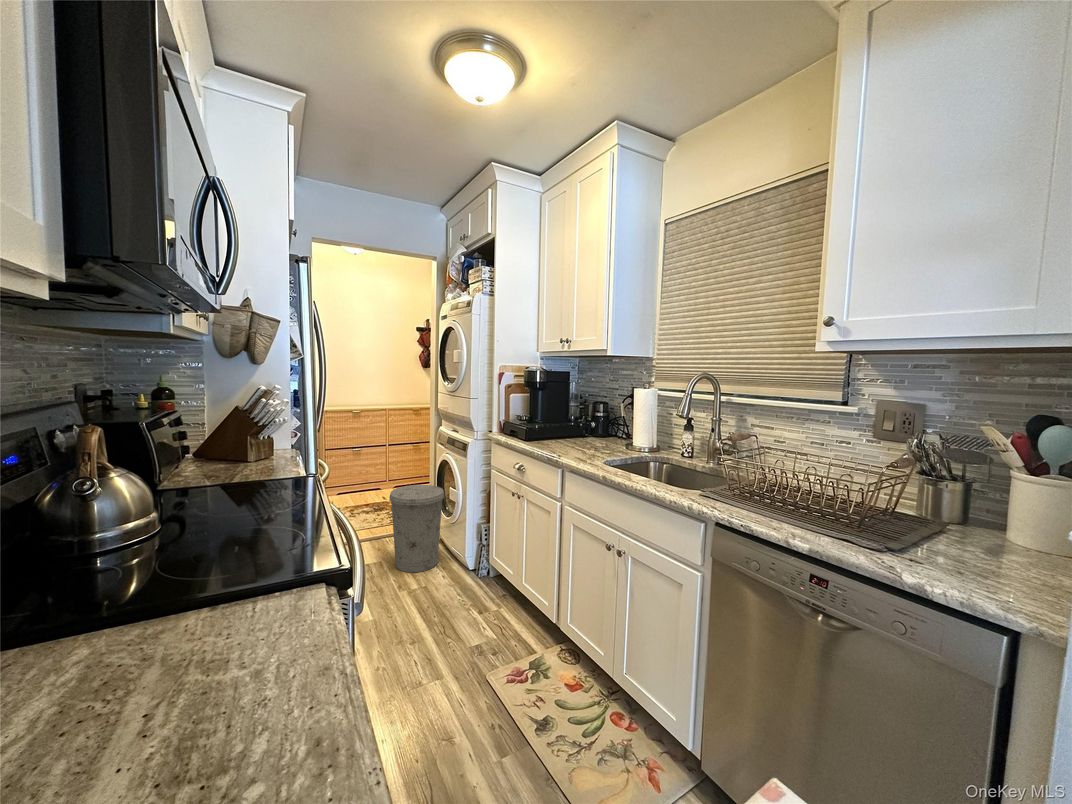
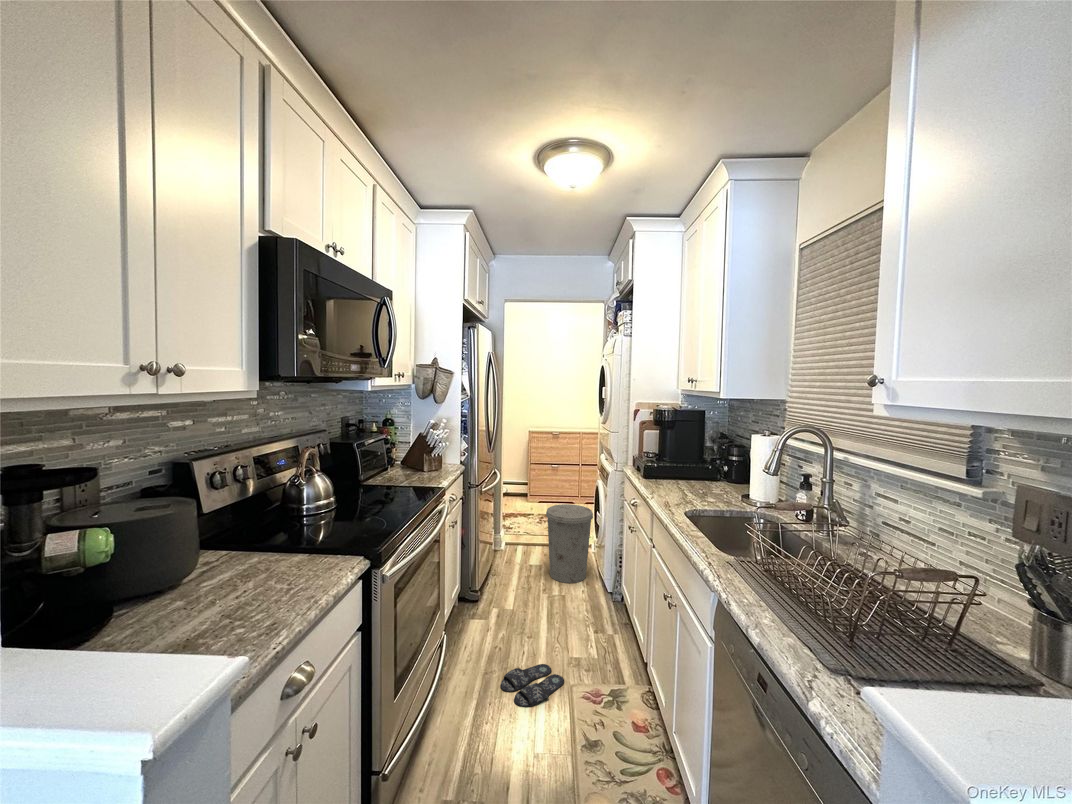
slippers: none [409,664,479,721] -> present [500,664,564,707]

